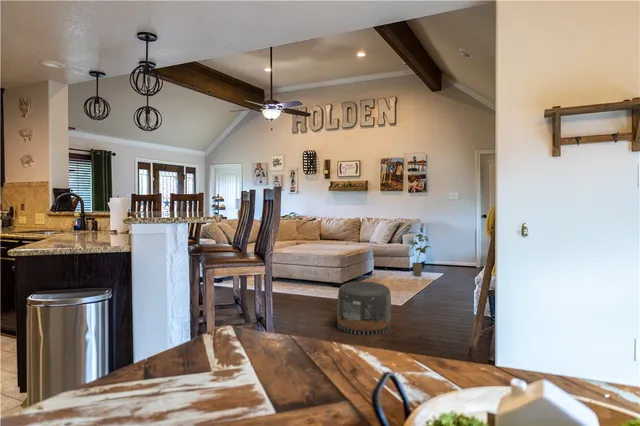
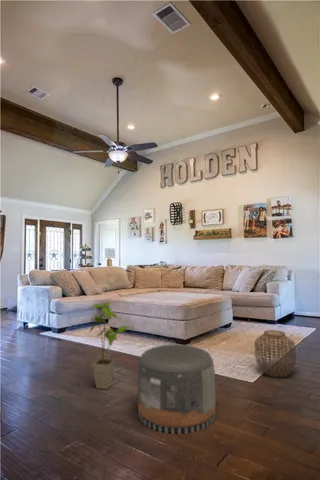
house plant: present [410,234,429,276] -> present [90,303,130,389]
woven basket: none [406,273,437,306] -> present [255,330,296,377]

